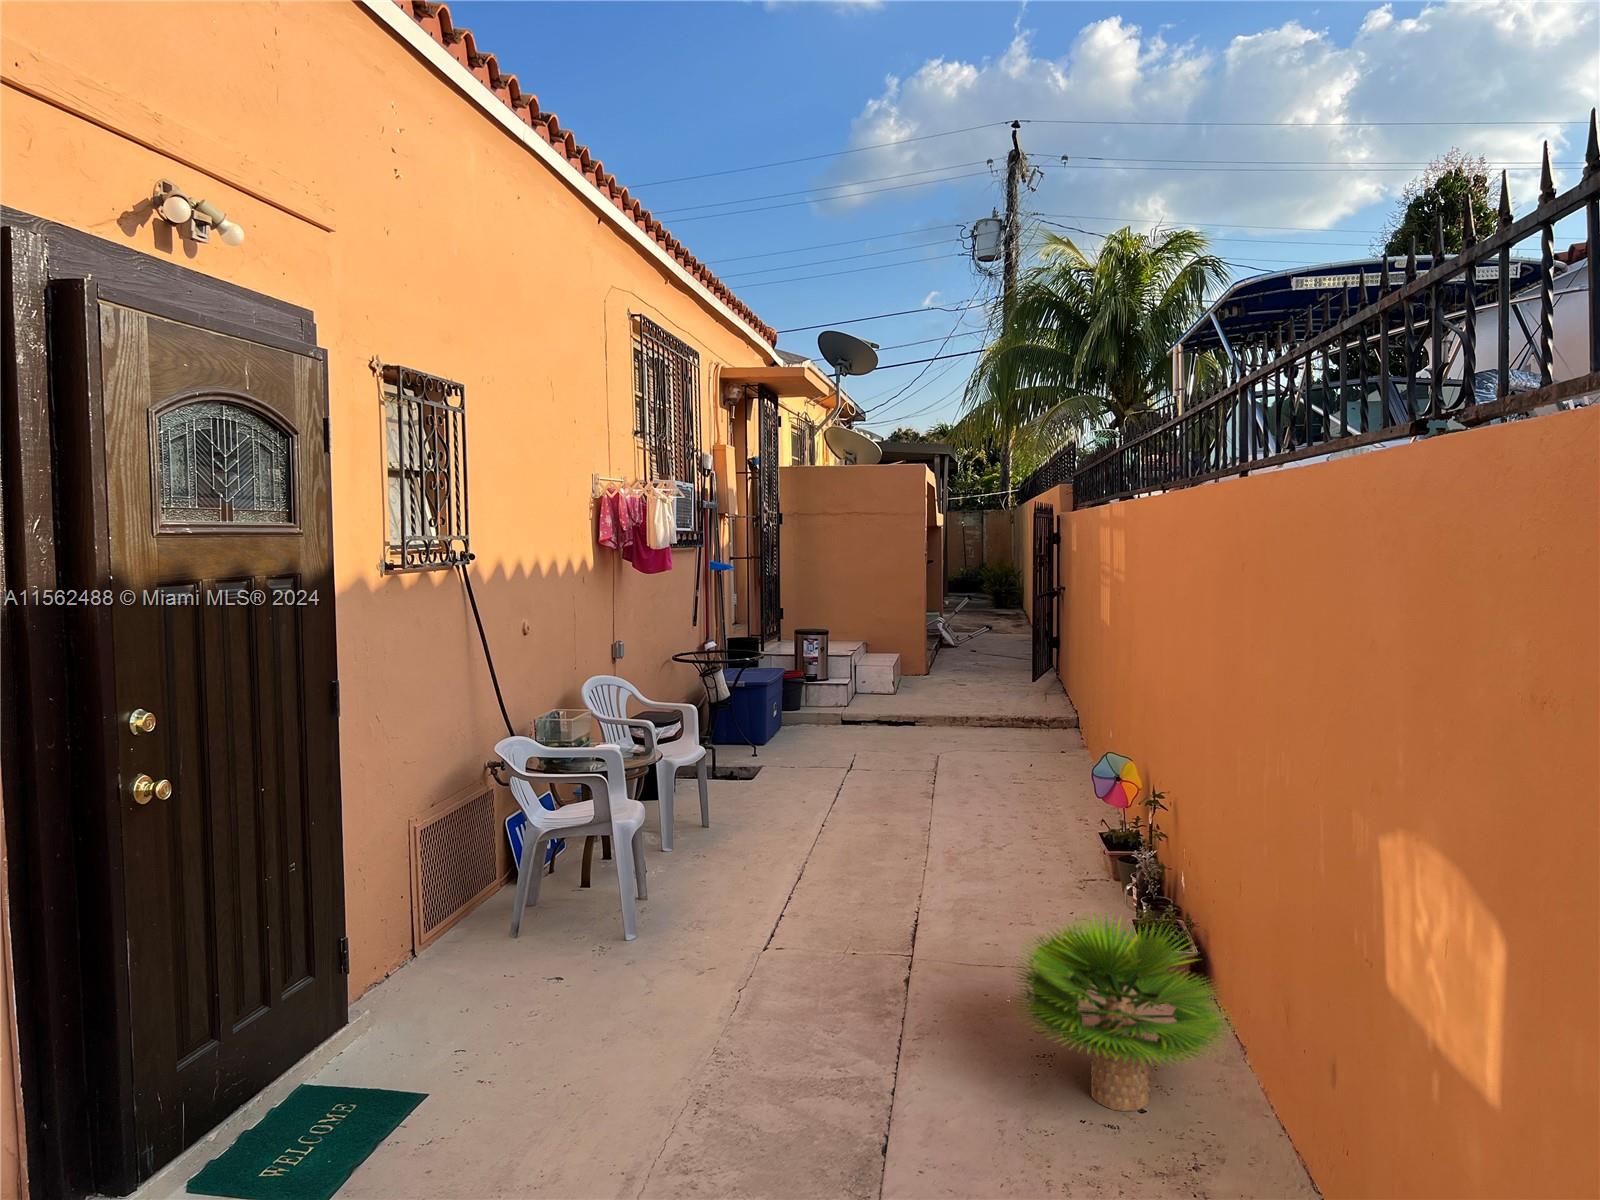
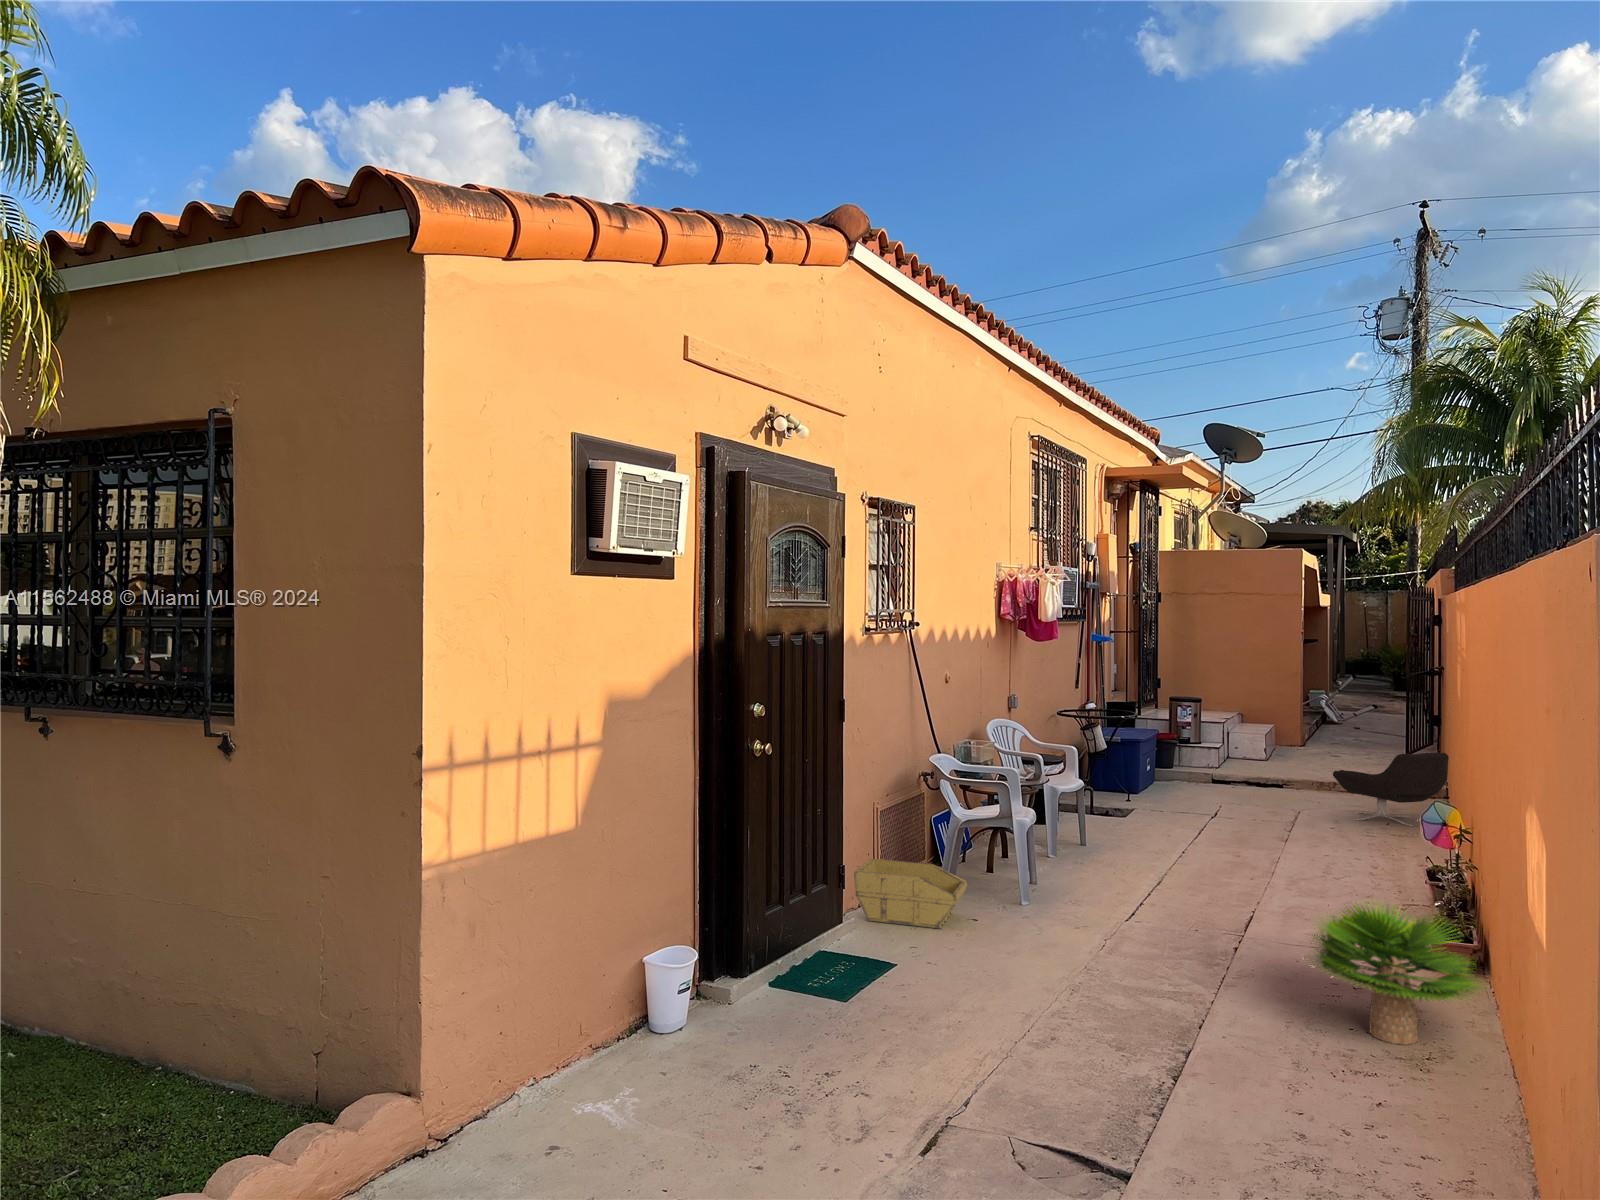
lounge chair: none [969,678,1080,758] -> present [1333,752,1449,826]
storage bin: none [372,904,550,1008] -> present [854,859,967,928]

